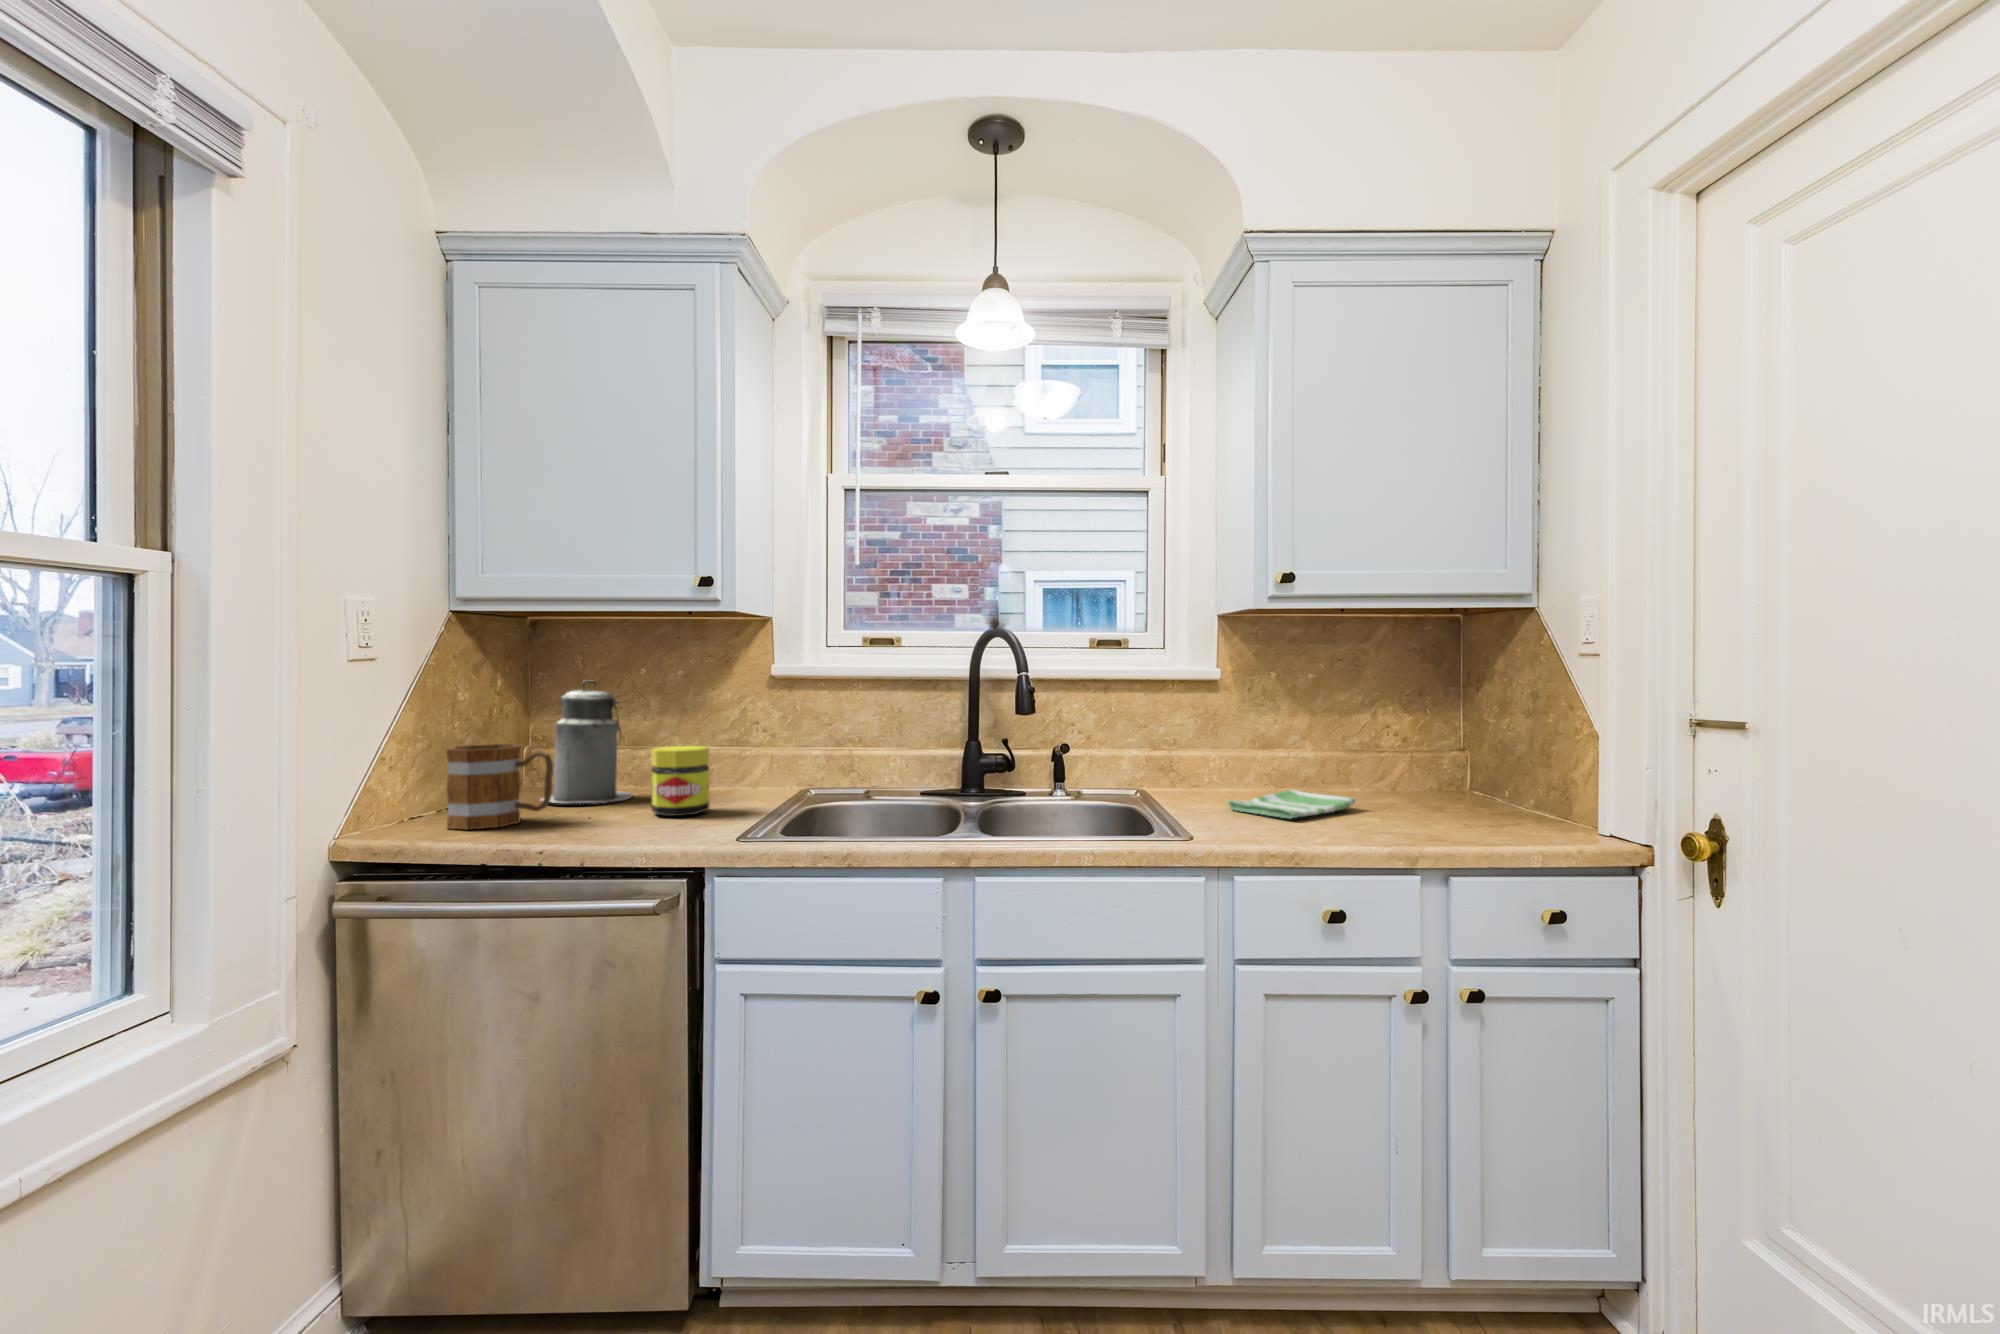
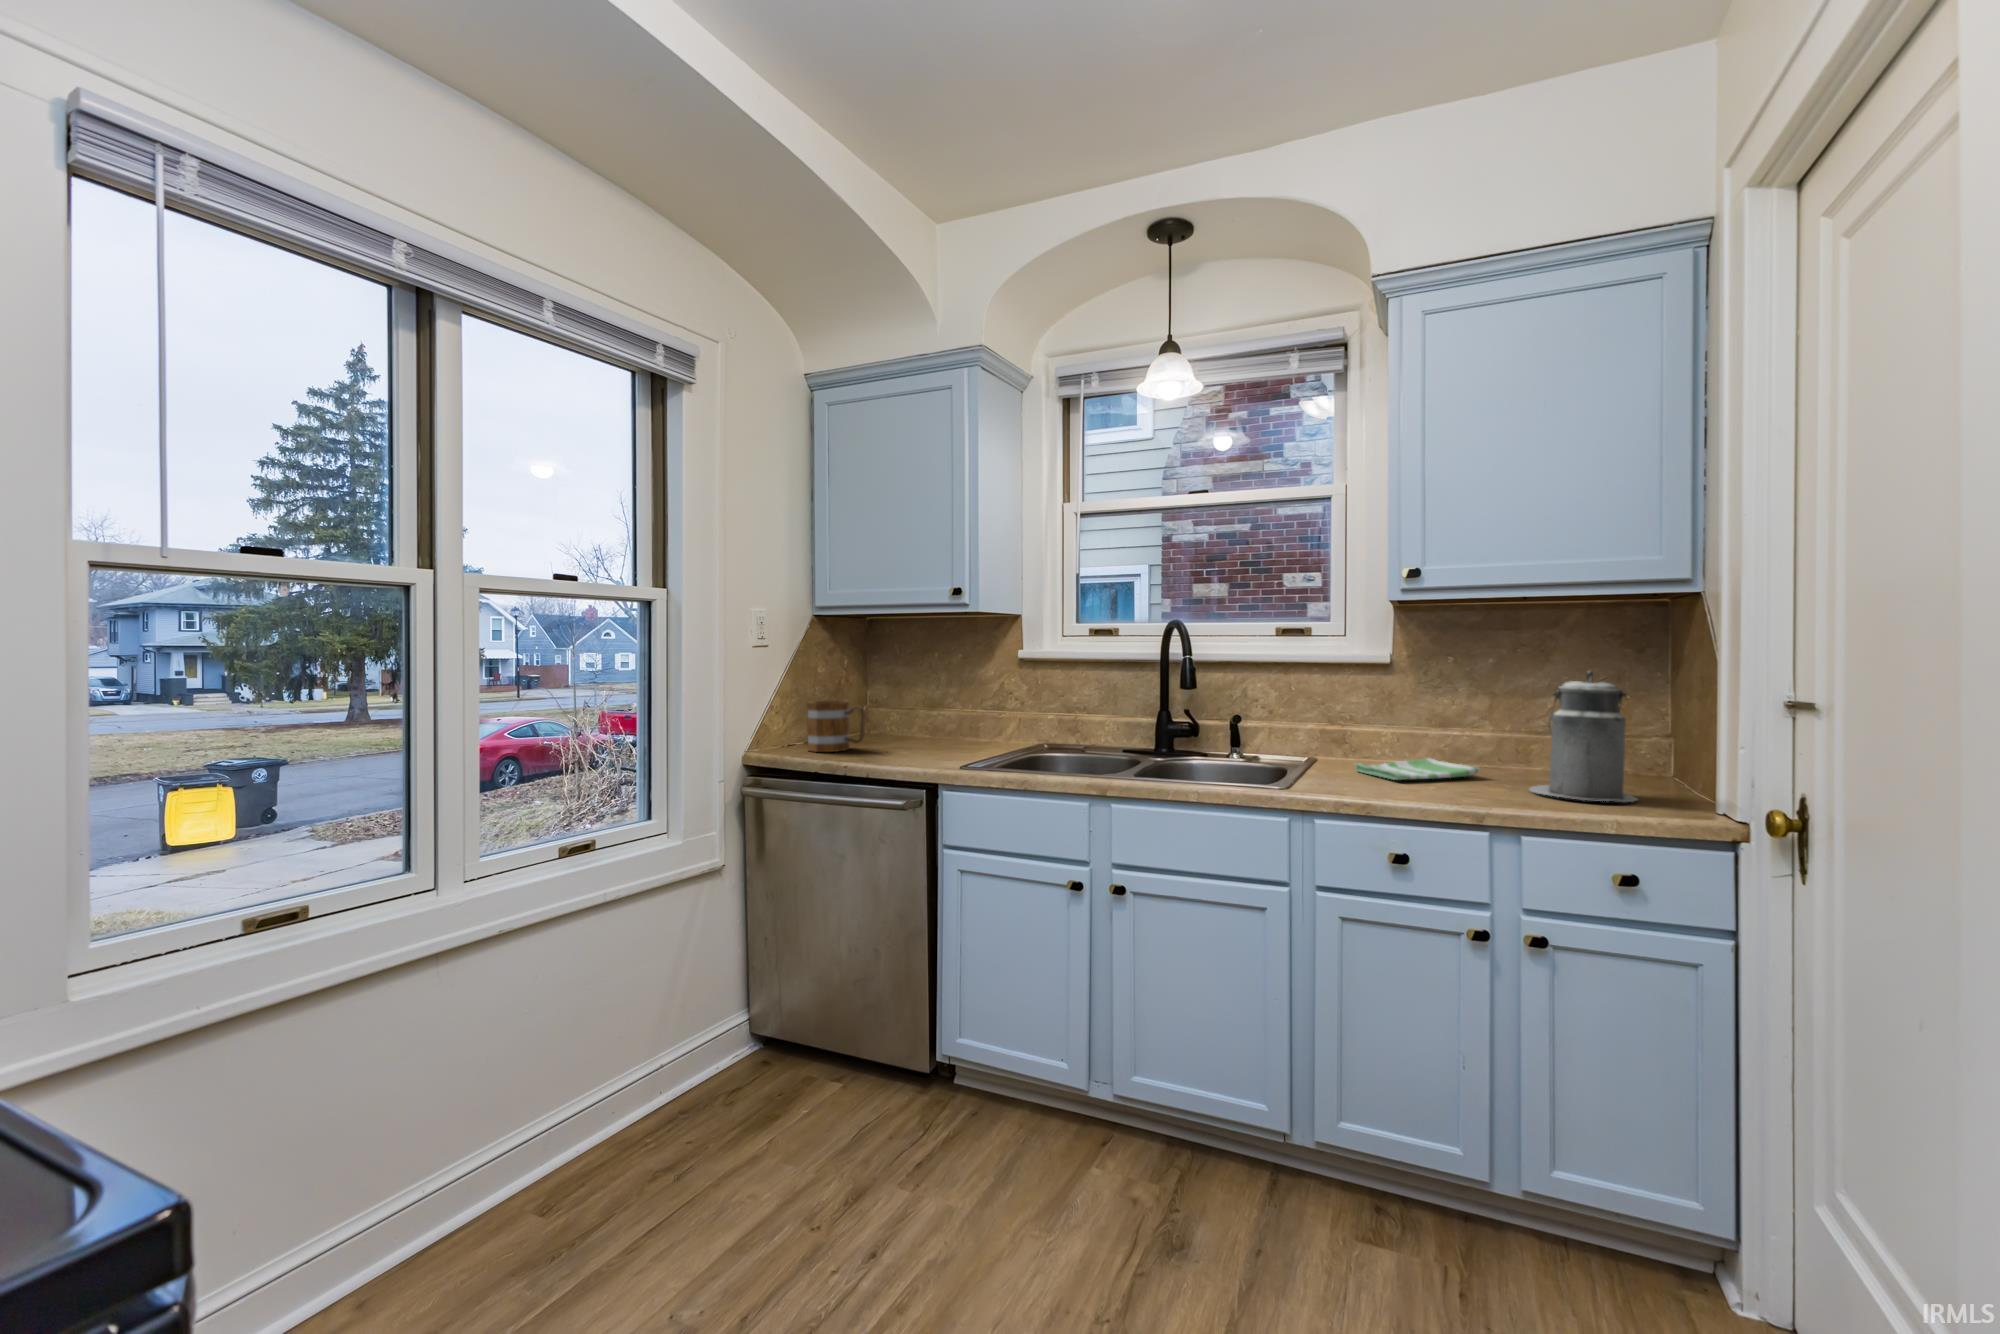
canister: present [541,680,632,803] -> present [1530,671,1637,802]
jar: present [651,746,709,816] -> none [925,705,961,752]

